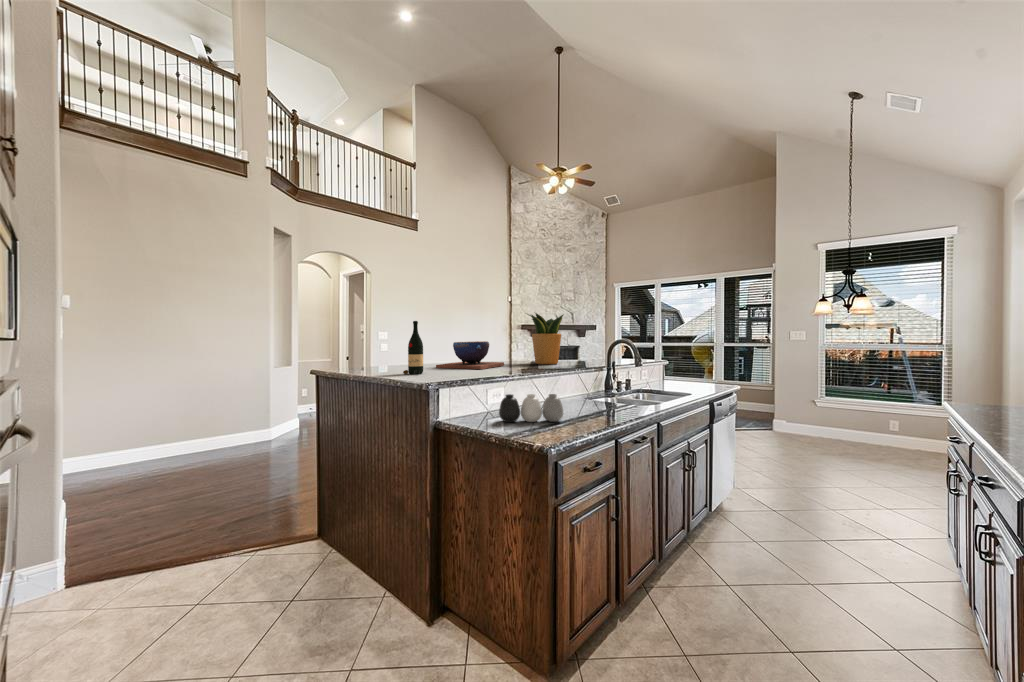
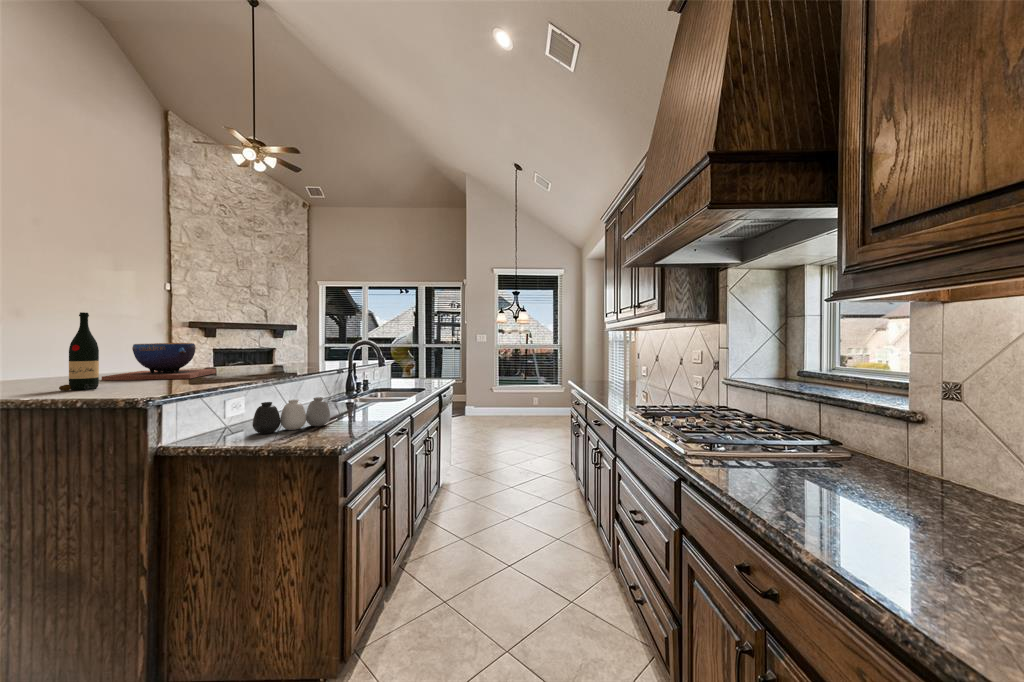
potted plant: present [528,313,563,364] -> none [238,309,296,370]

